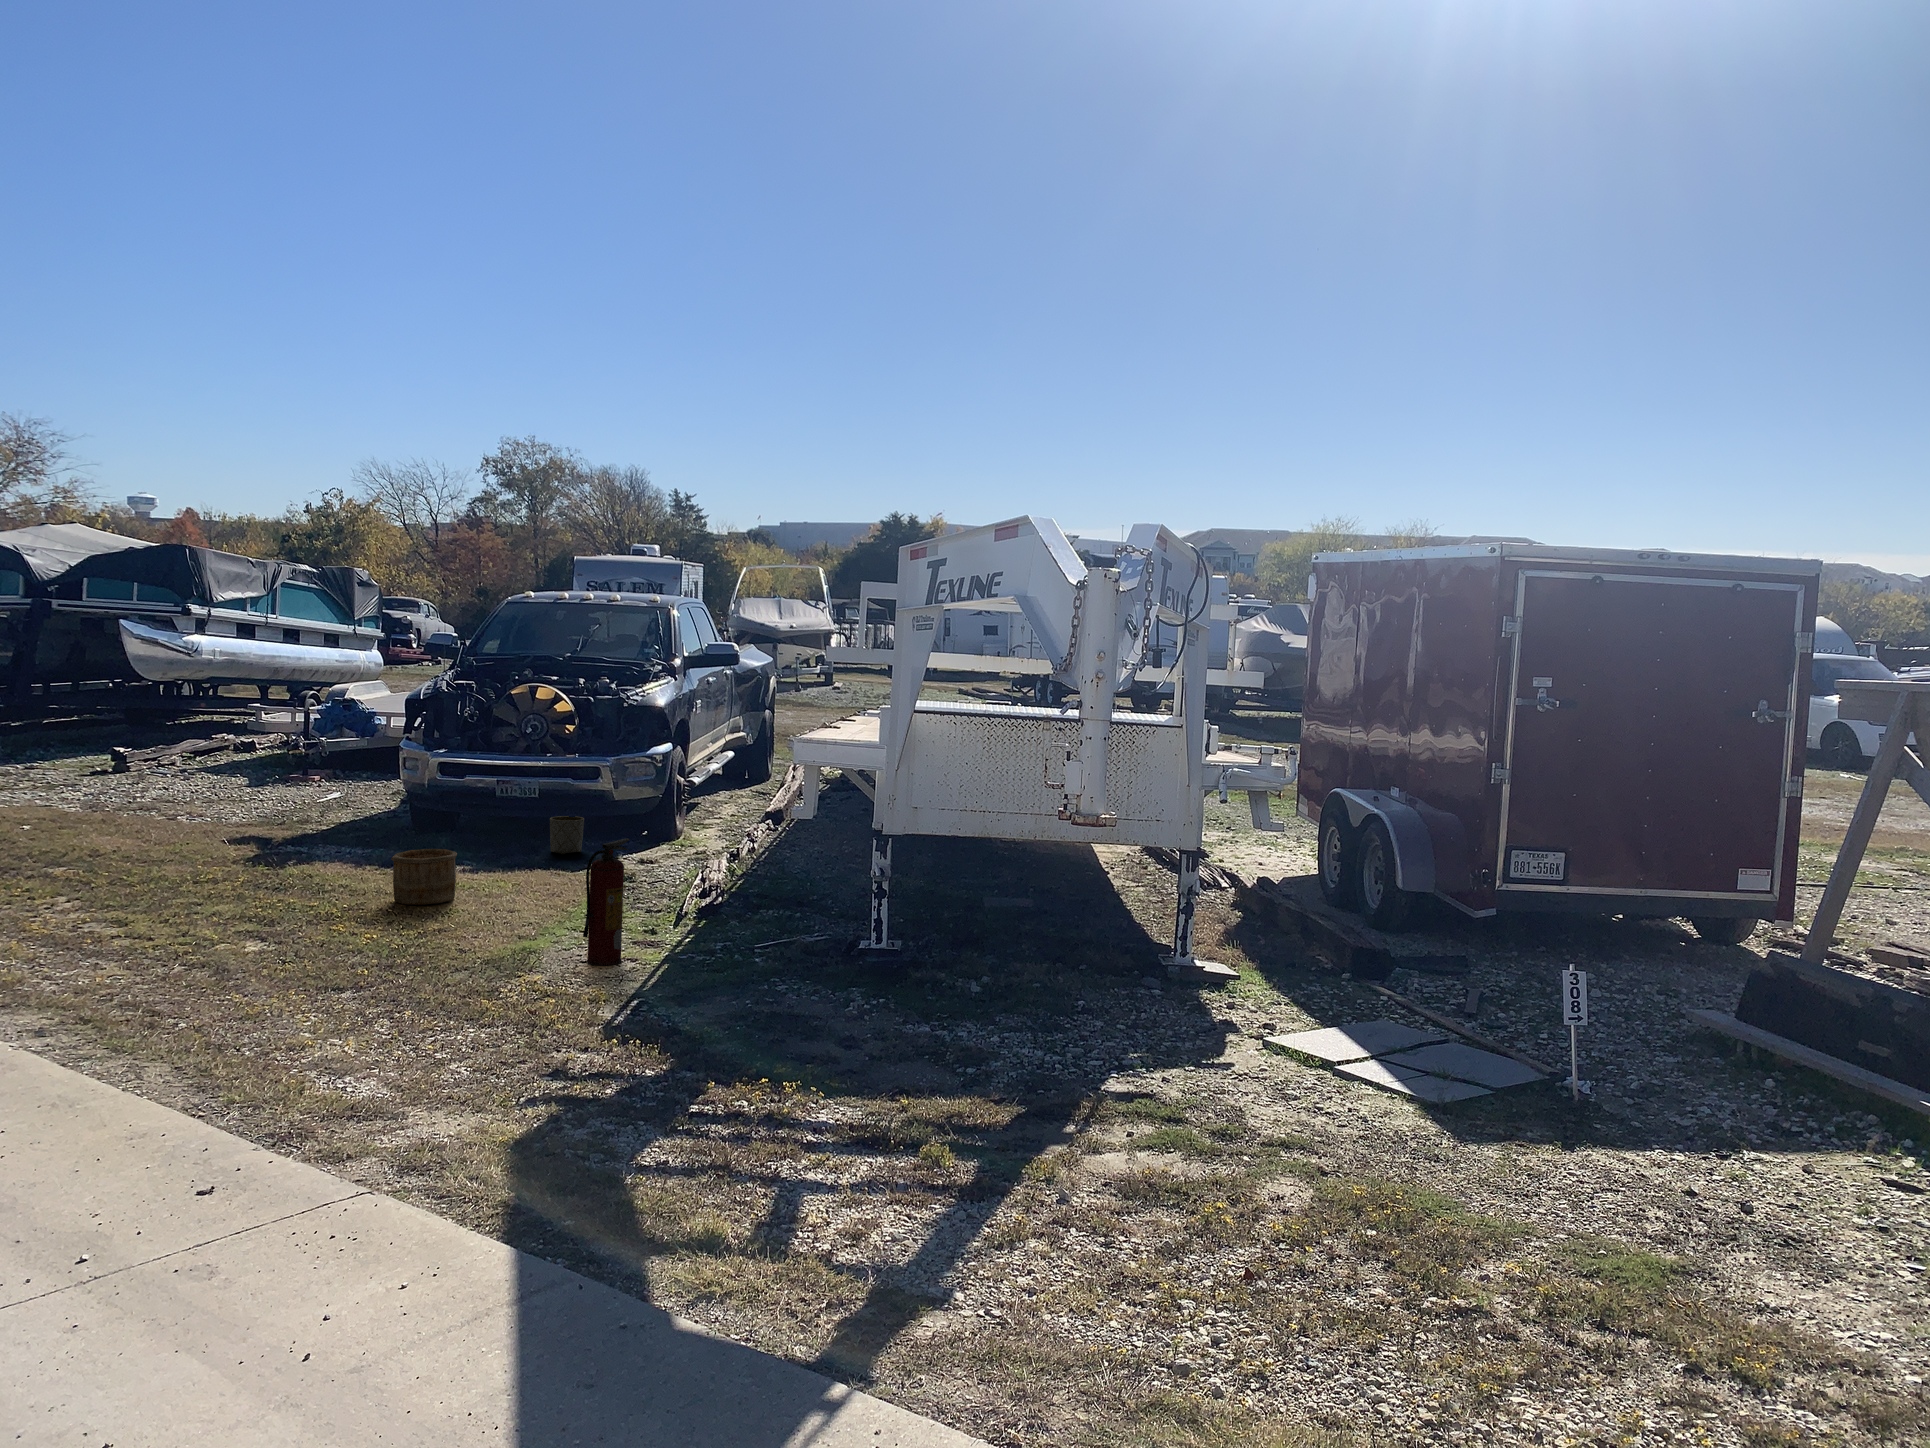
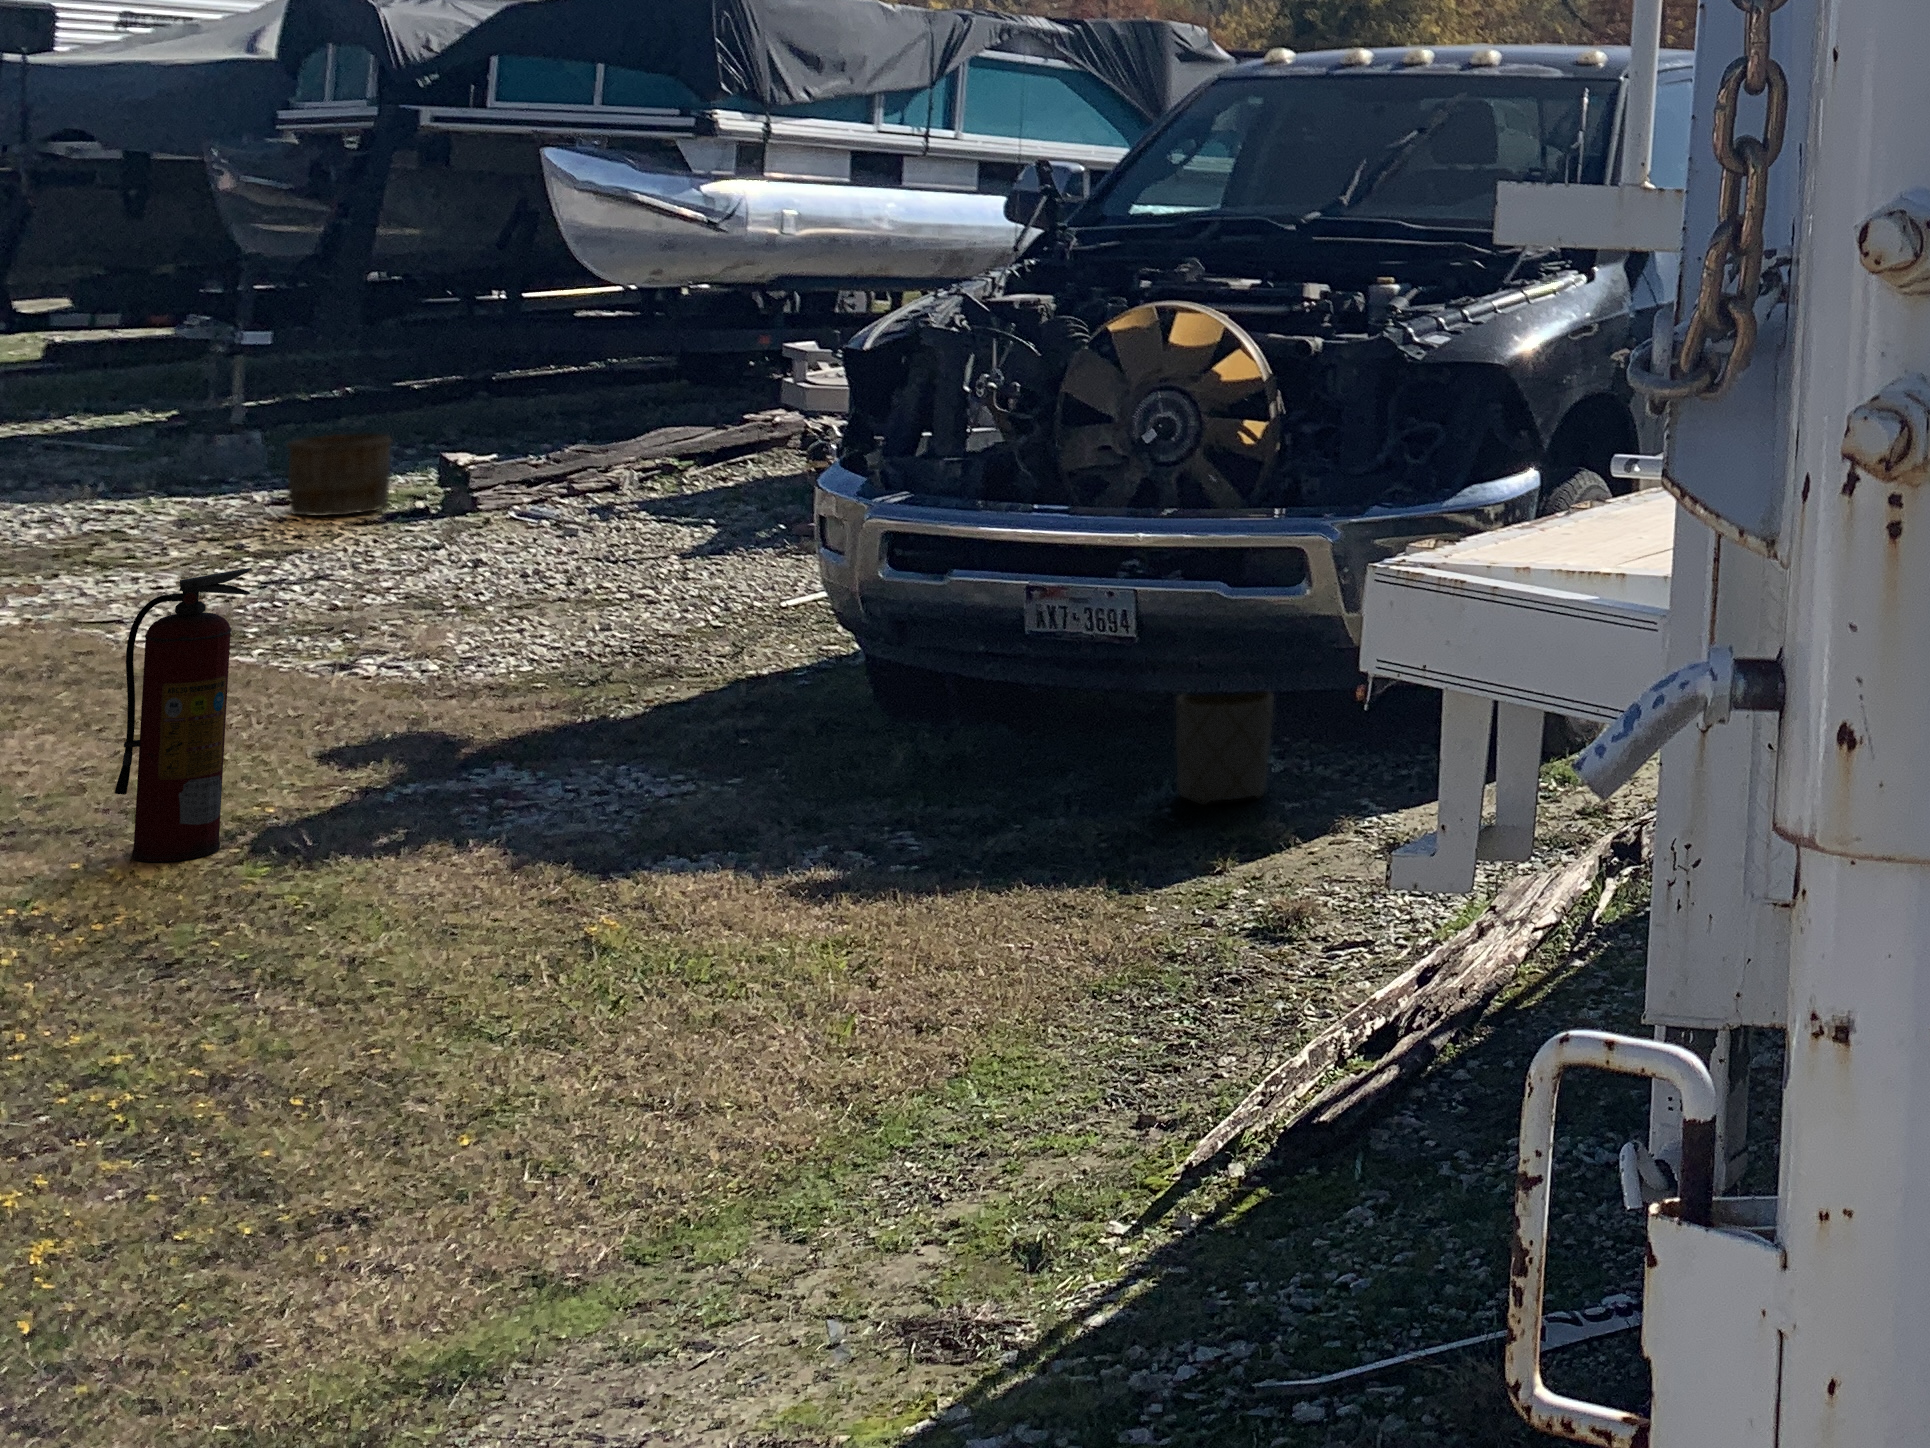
fire extinguisher: present [583,838,630,966] -> present [115,568,252,862]
wooden bucket: present [391,849,457,905] -> present [287,433,392,516]

